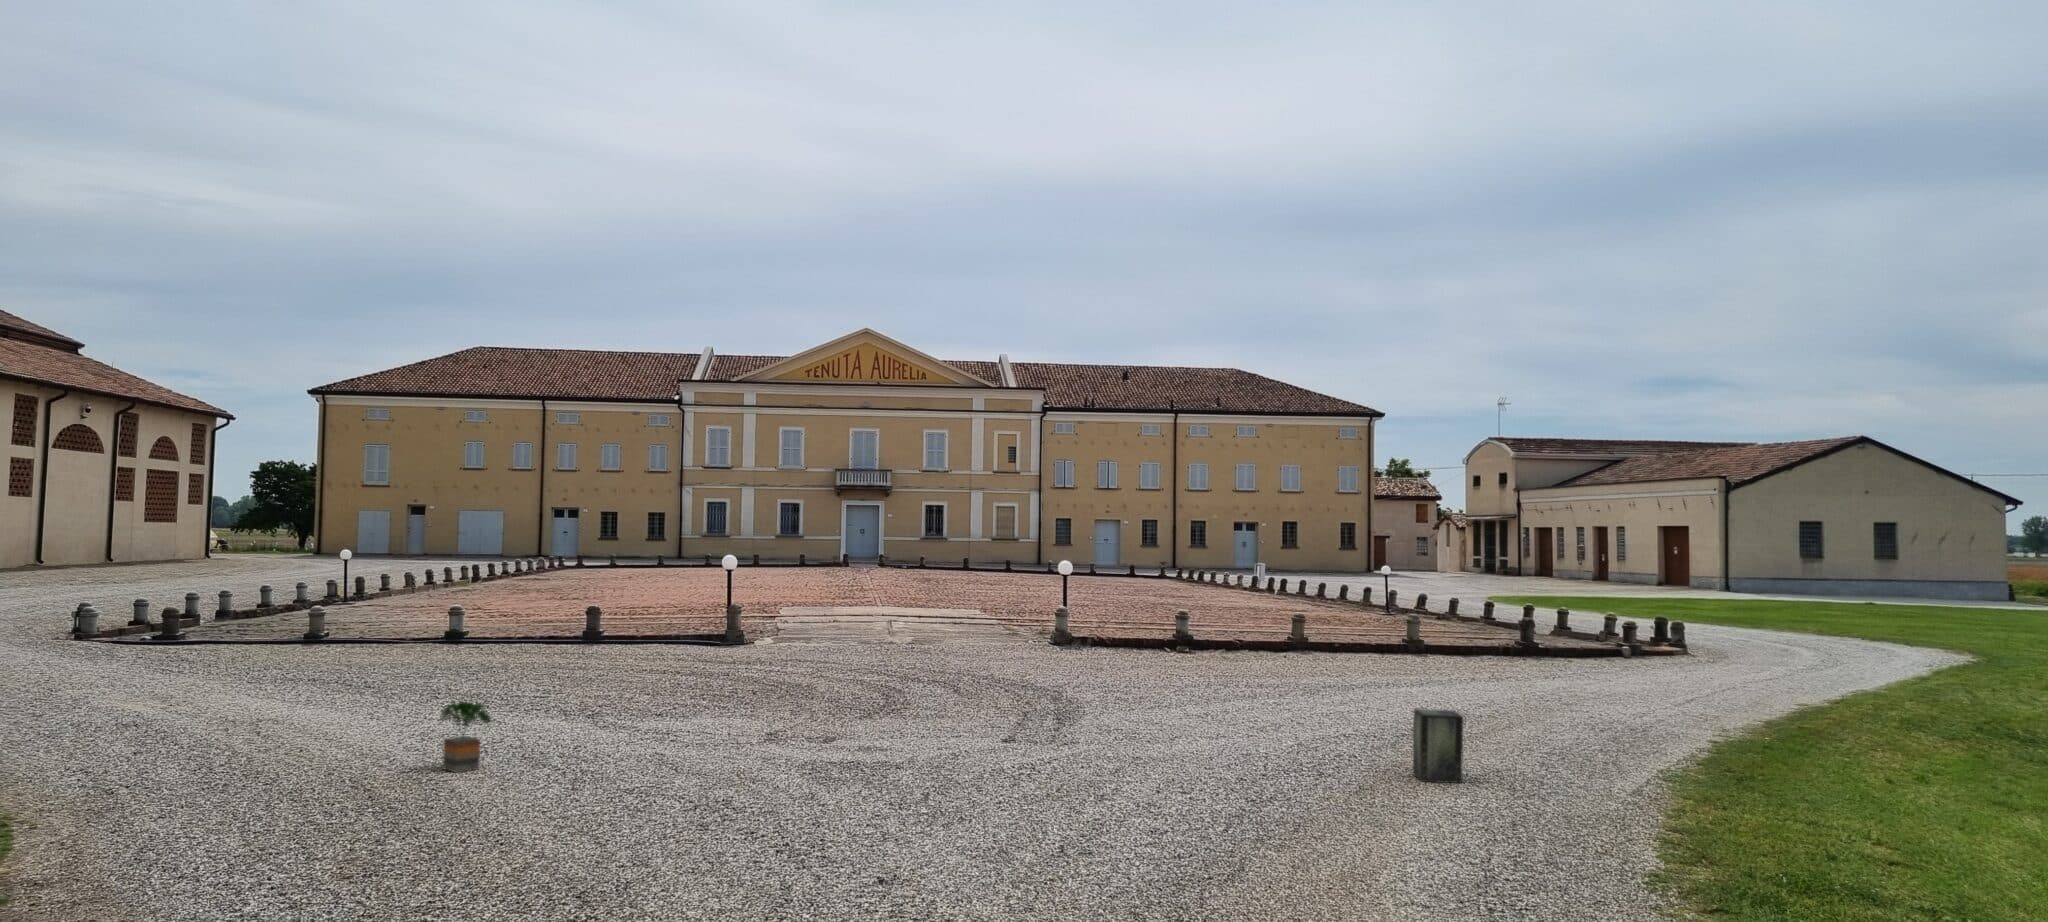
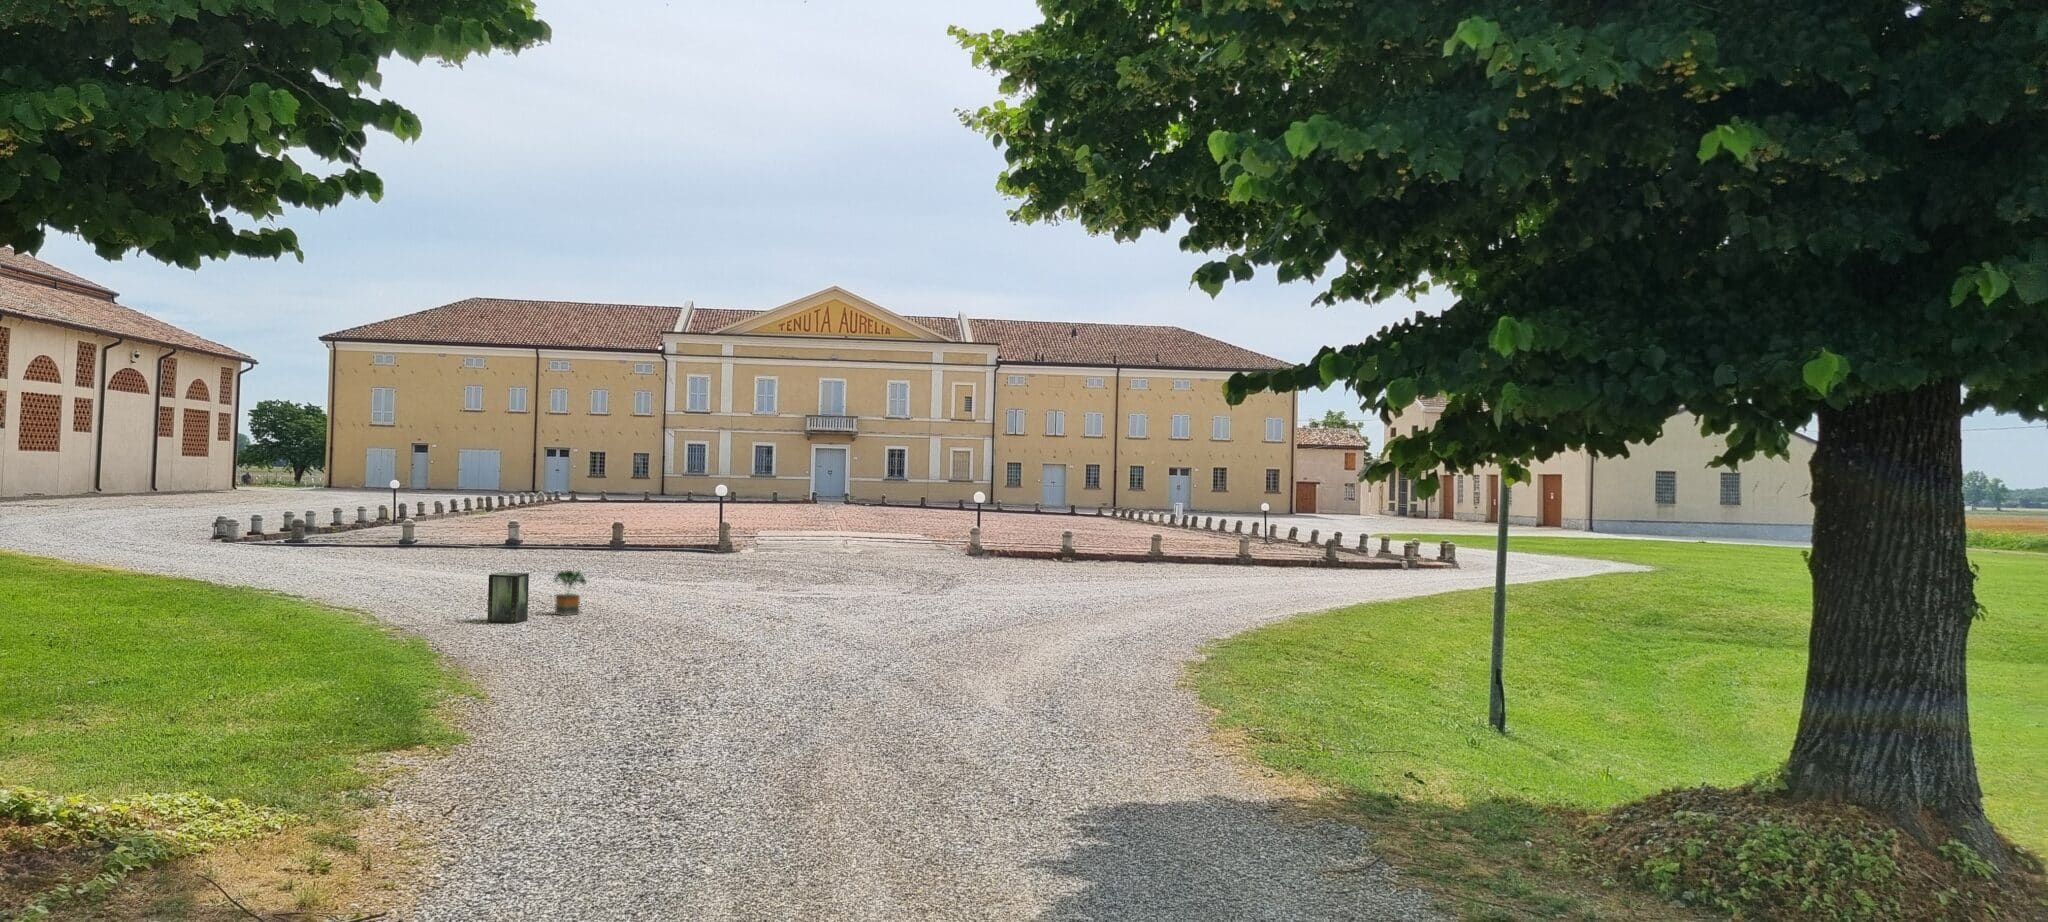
storage box: present [1413,709,1463,783] -> present [487,572,529,624]

